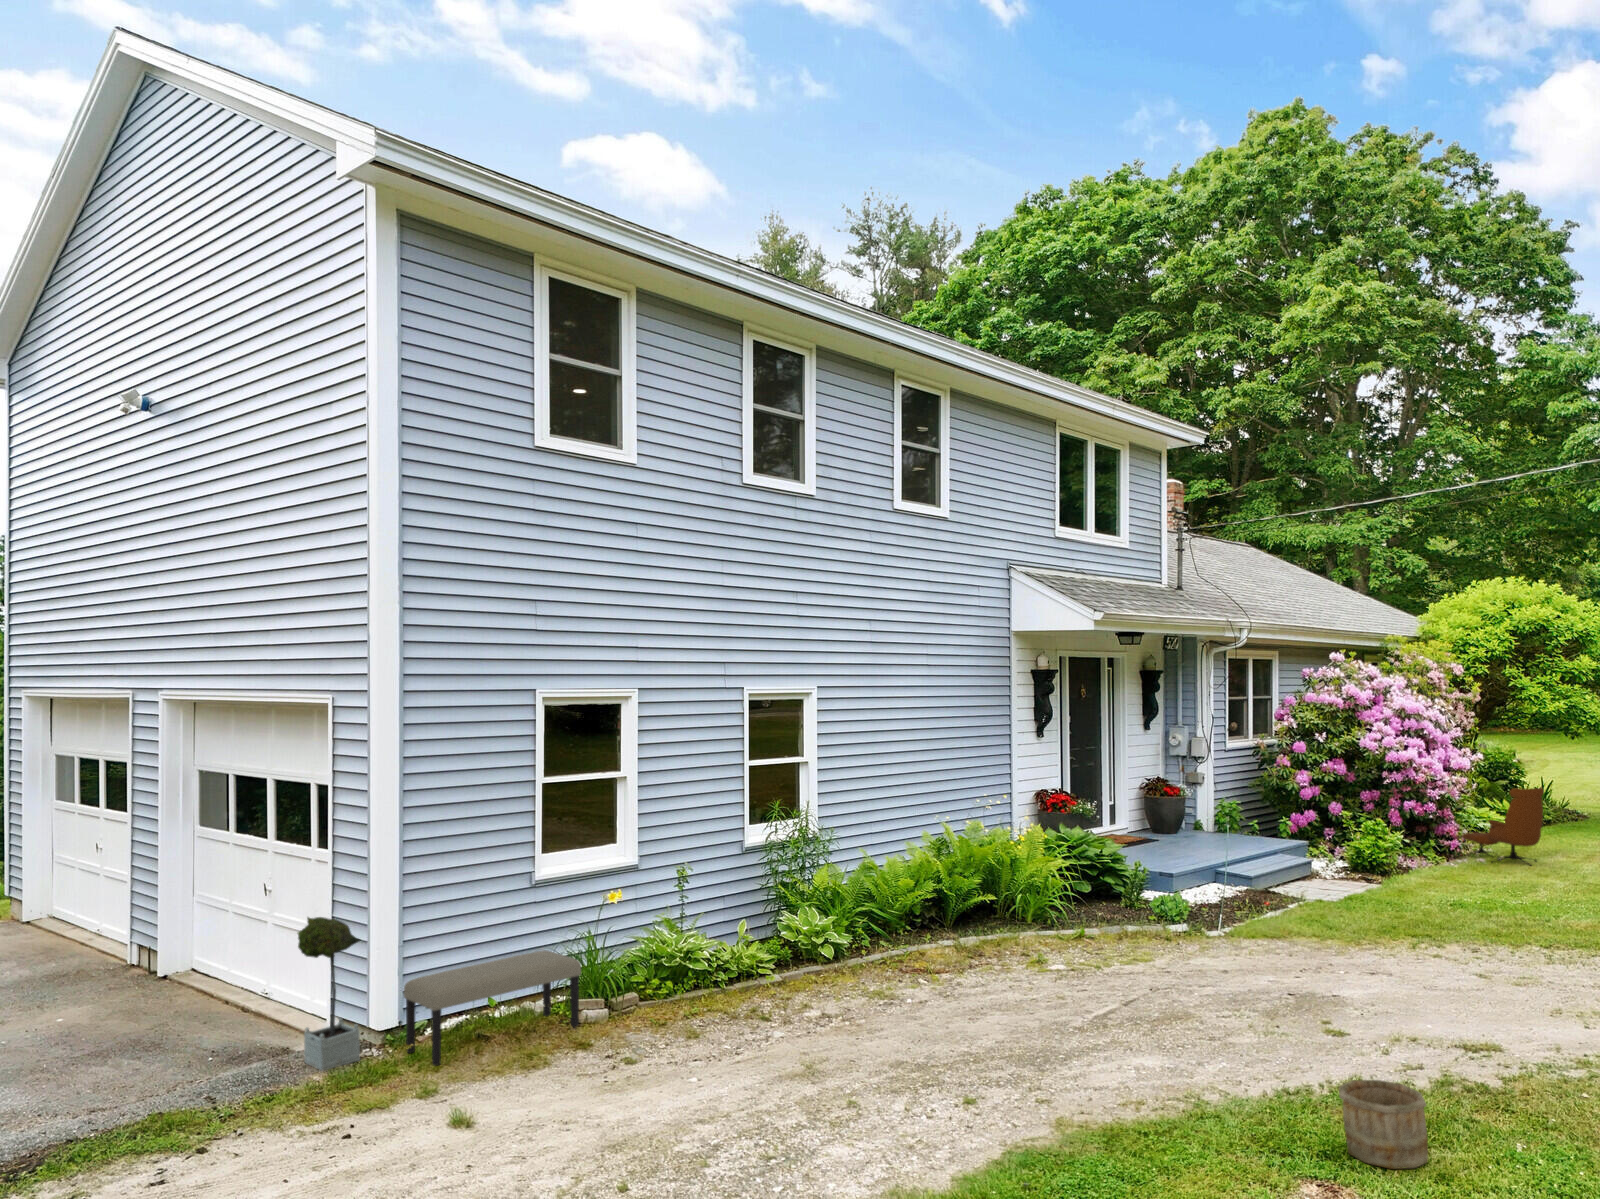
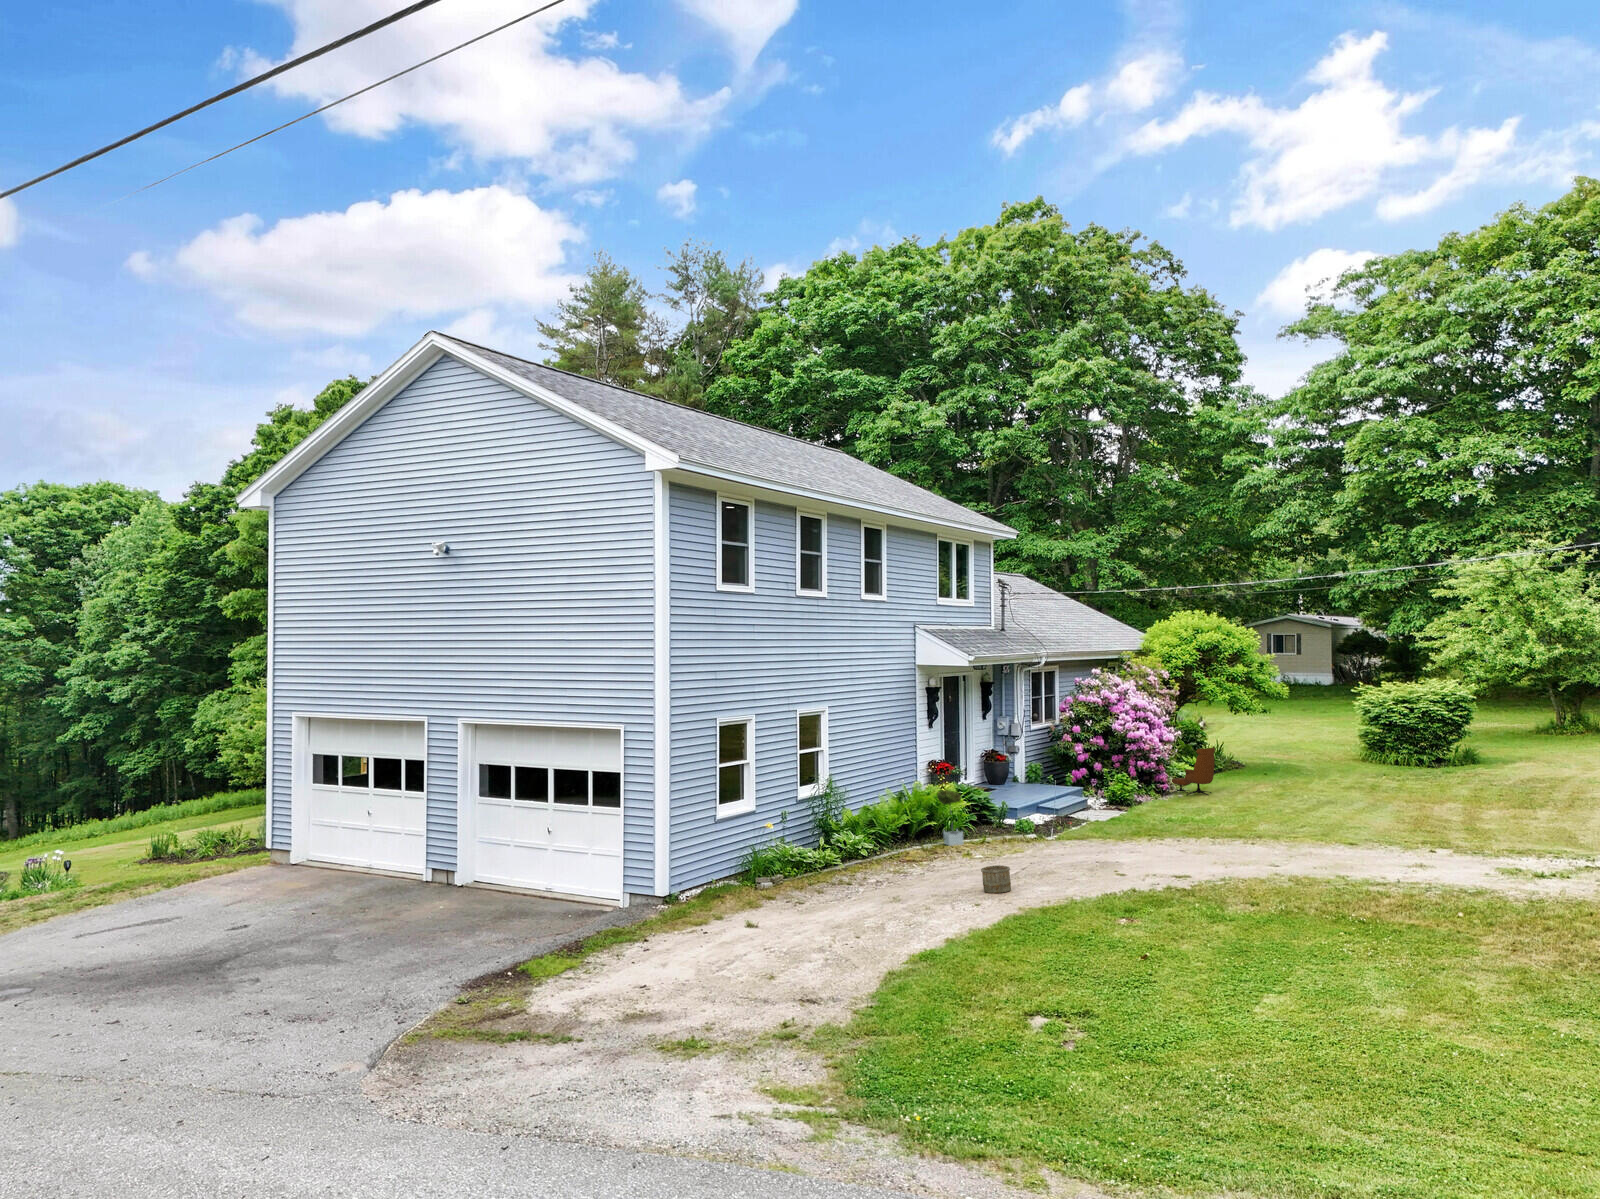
potted tree: present [298,917,360,1071] -> present [937,790,964,846]
bench: present [404,950,581,1066] -> none [701,855,773,906]
wooden bucket: present [1339,1080,1428,1169] -> present [981,866,1011,893]

